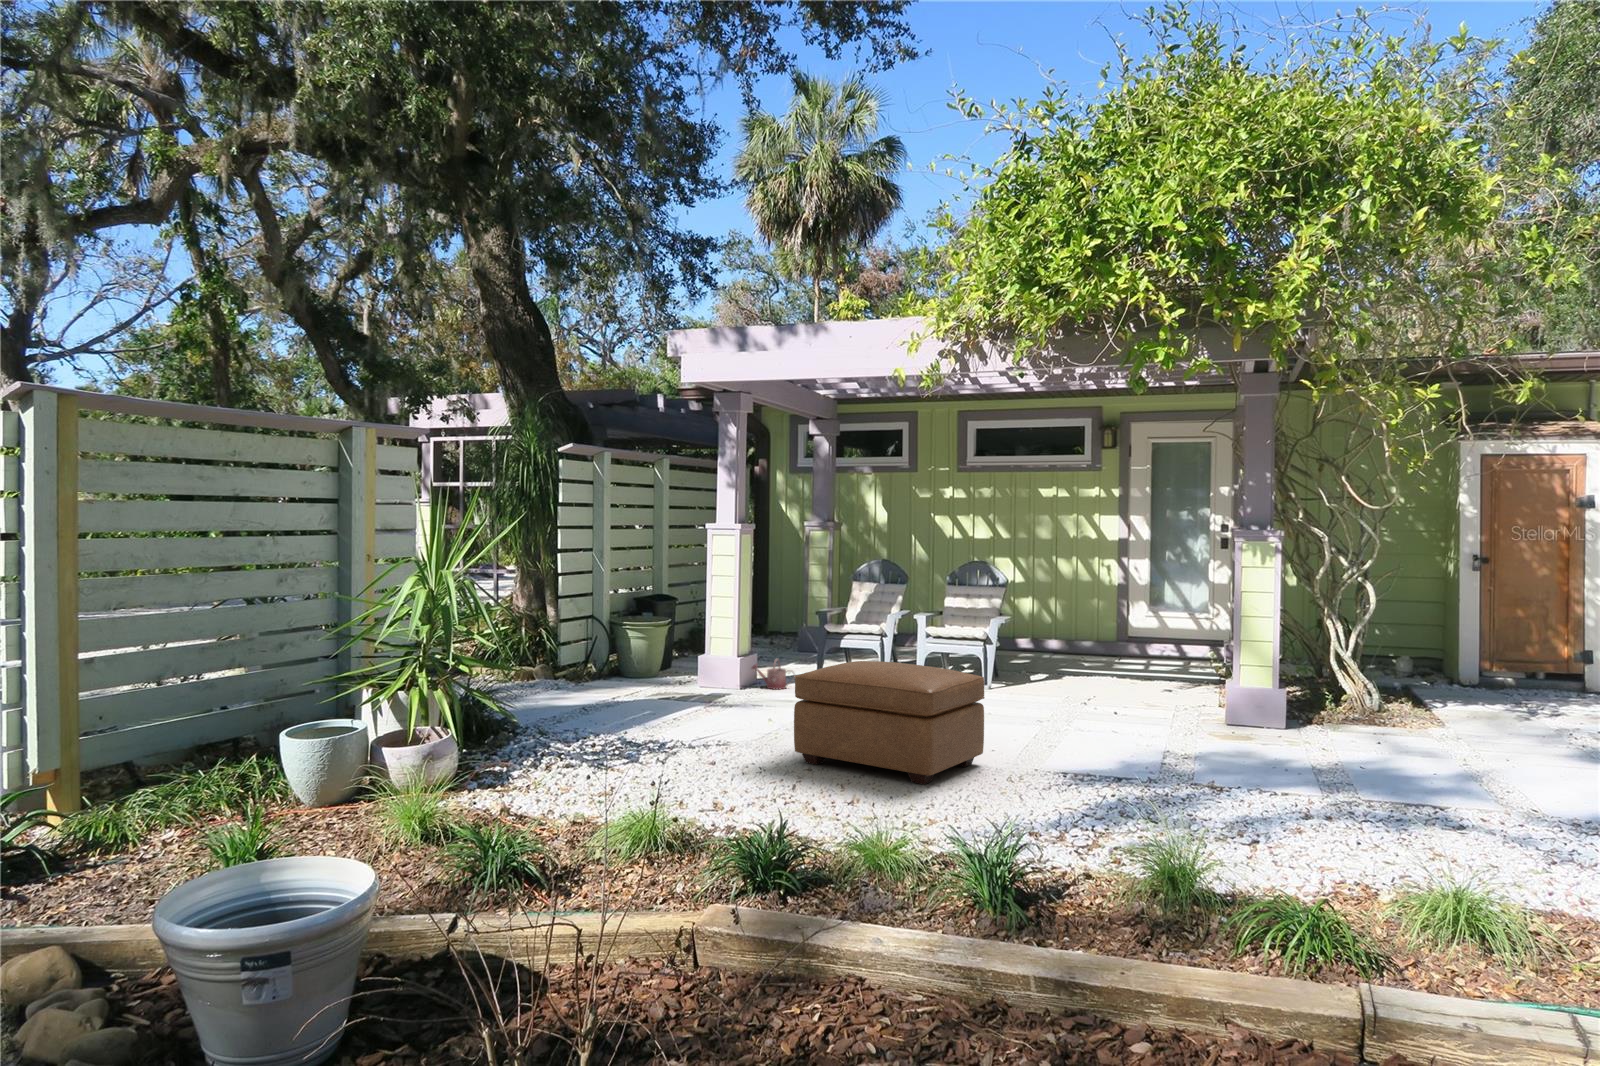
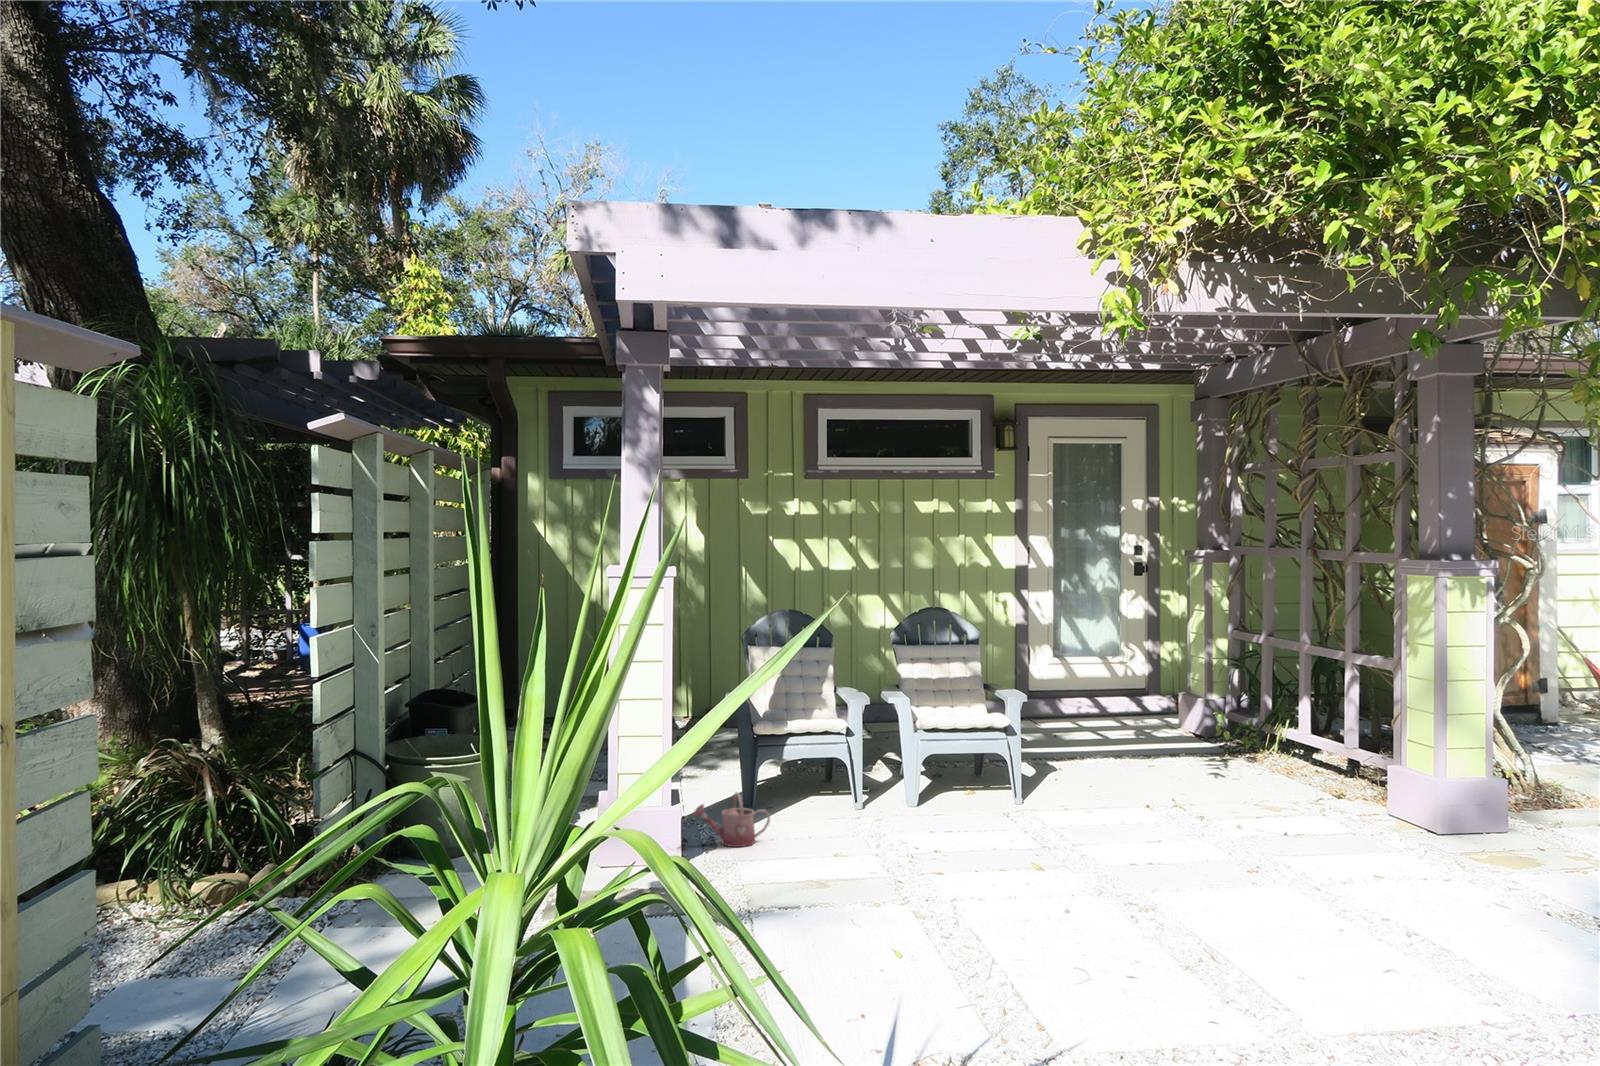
ottoman: present [794,661,985,785] -> none [1133,804,1471,1017]

